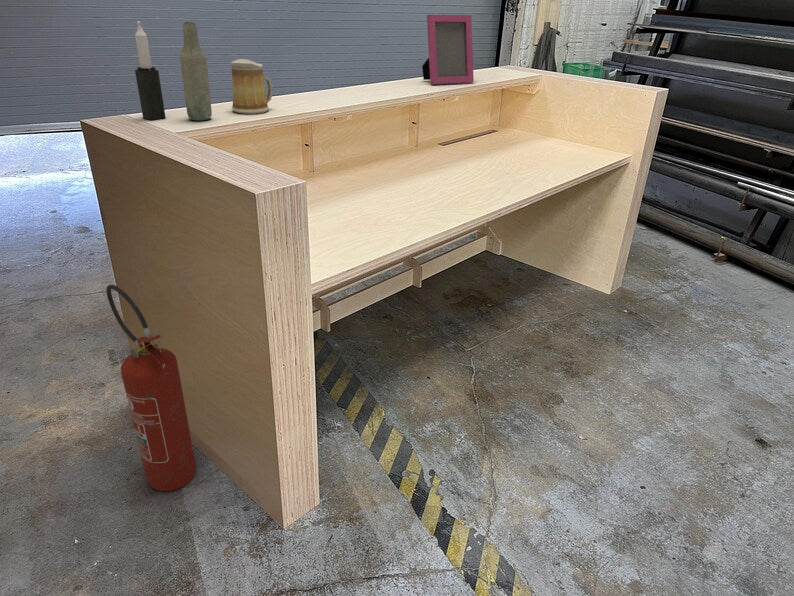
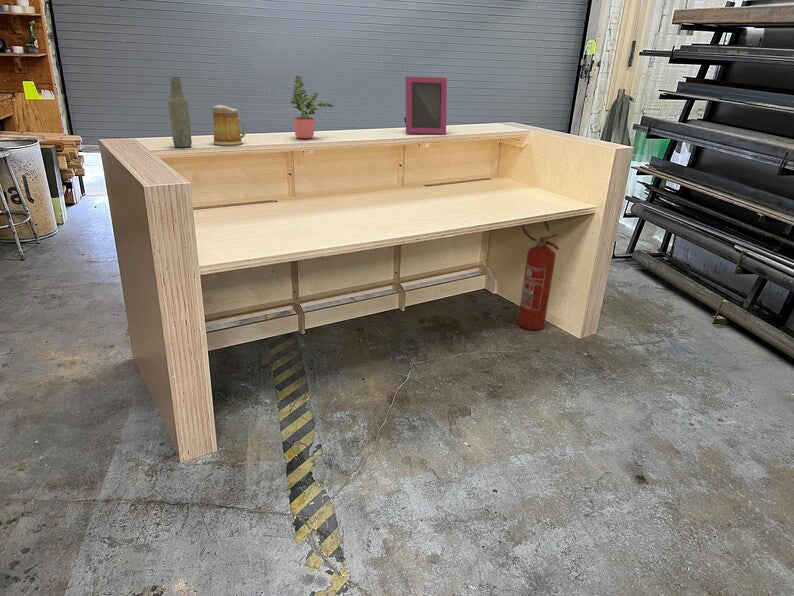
potted plant: none [313,16,360,98] -> present [291,76,333,139]
candle: present [135,21,166,120] -> none [141,76,161,145]
fire extinguisher: present [106,285,196,491] -> present [518,222,559,330]

